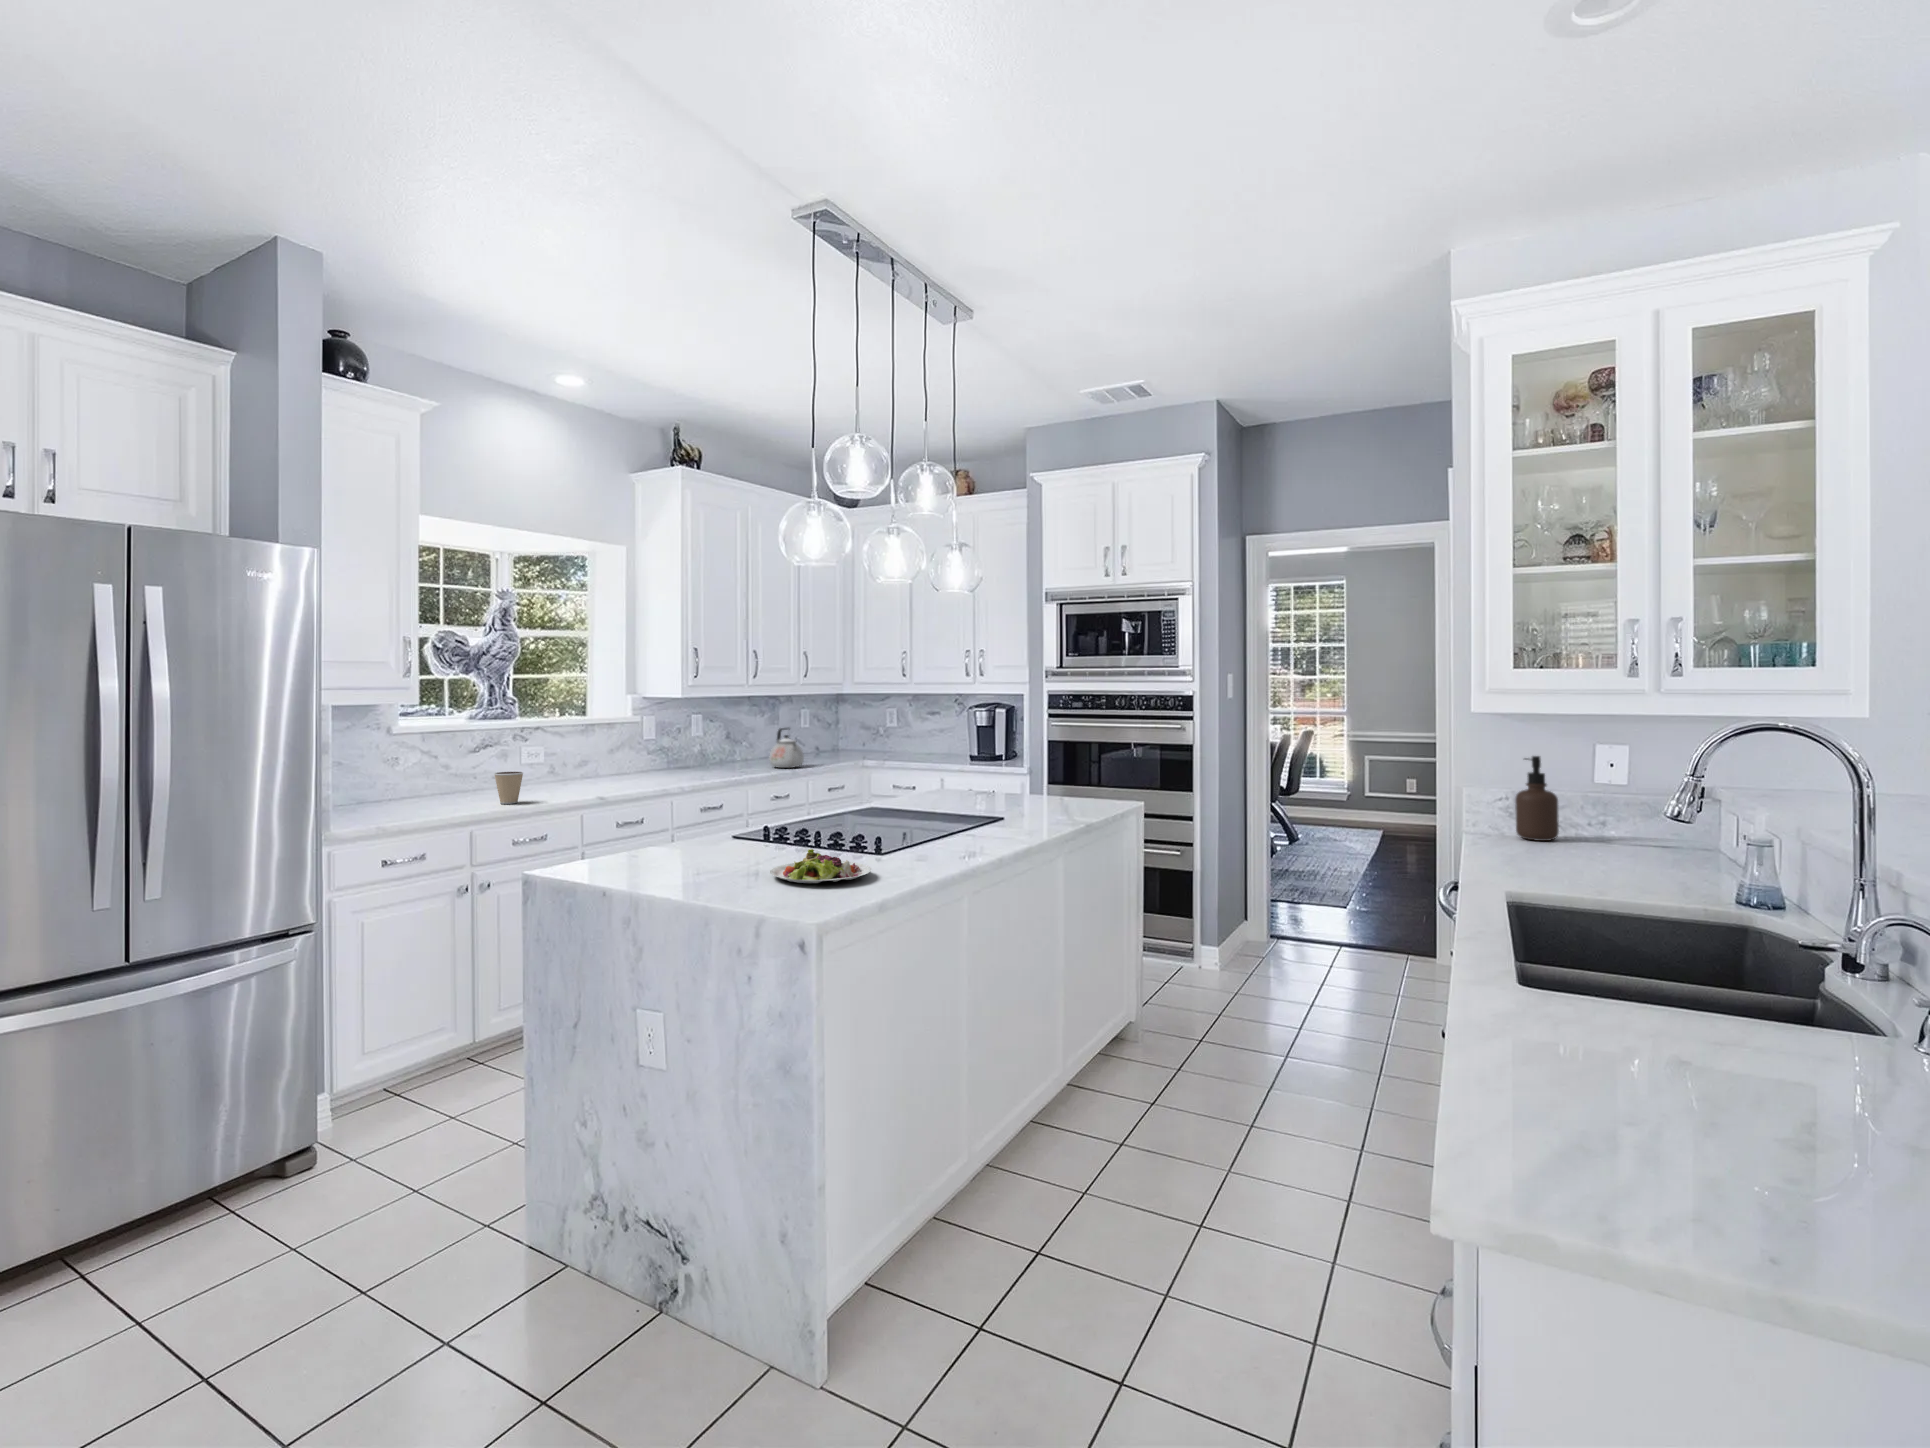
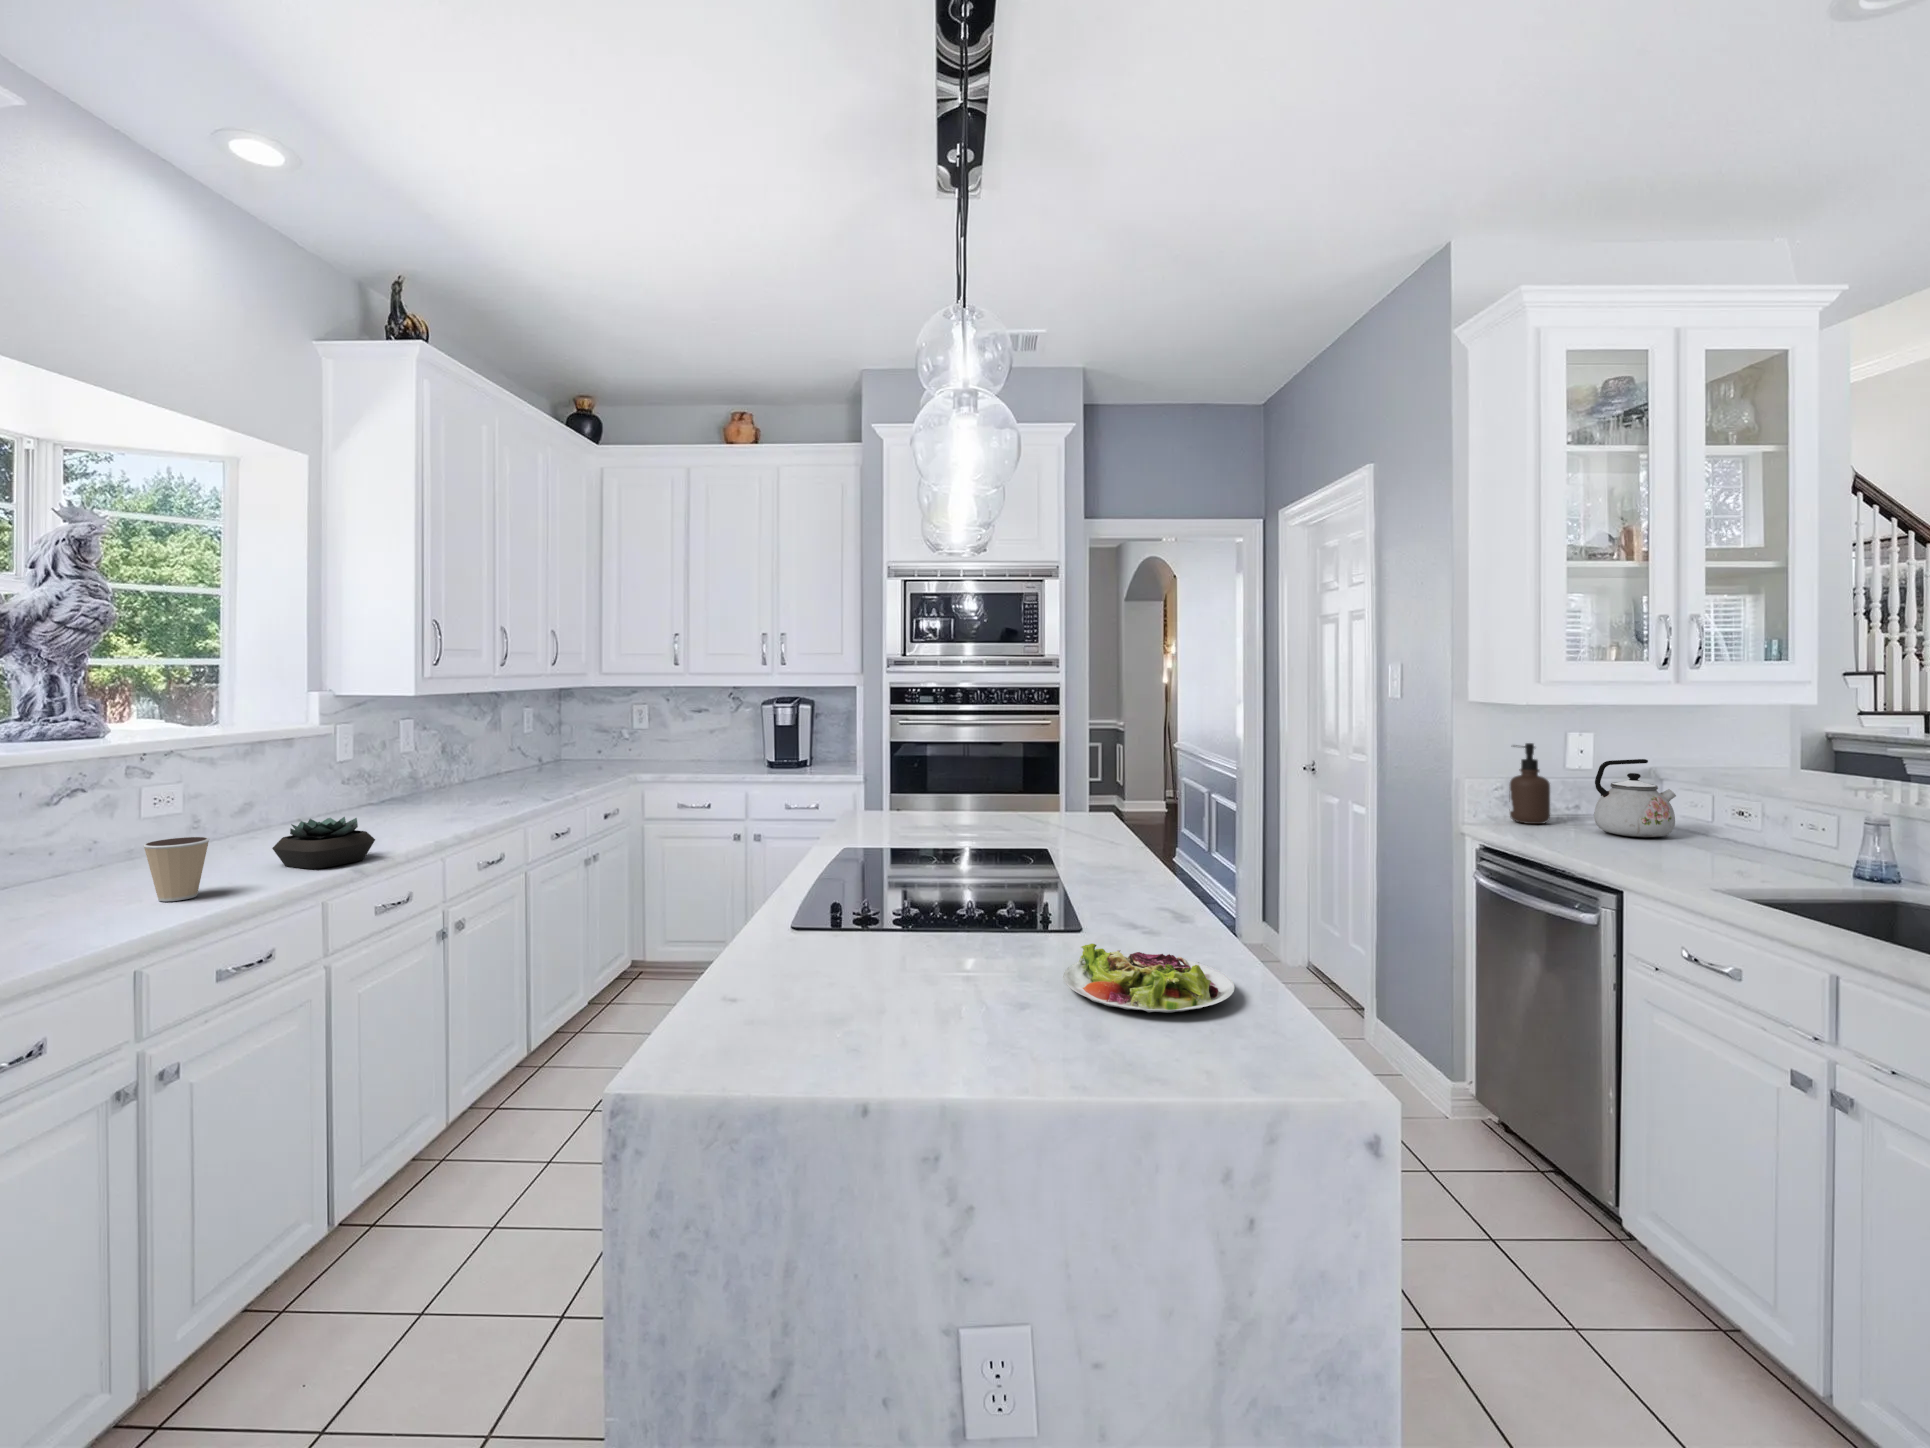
kettle: present [769,728,804,768] -> present [1594,759,1676,837]
succulent plant: none [568,768,618,797] -> present [272,817,375,869]

